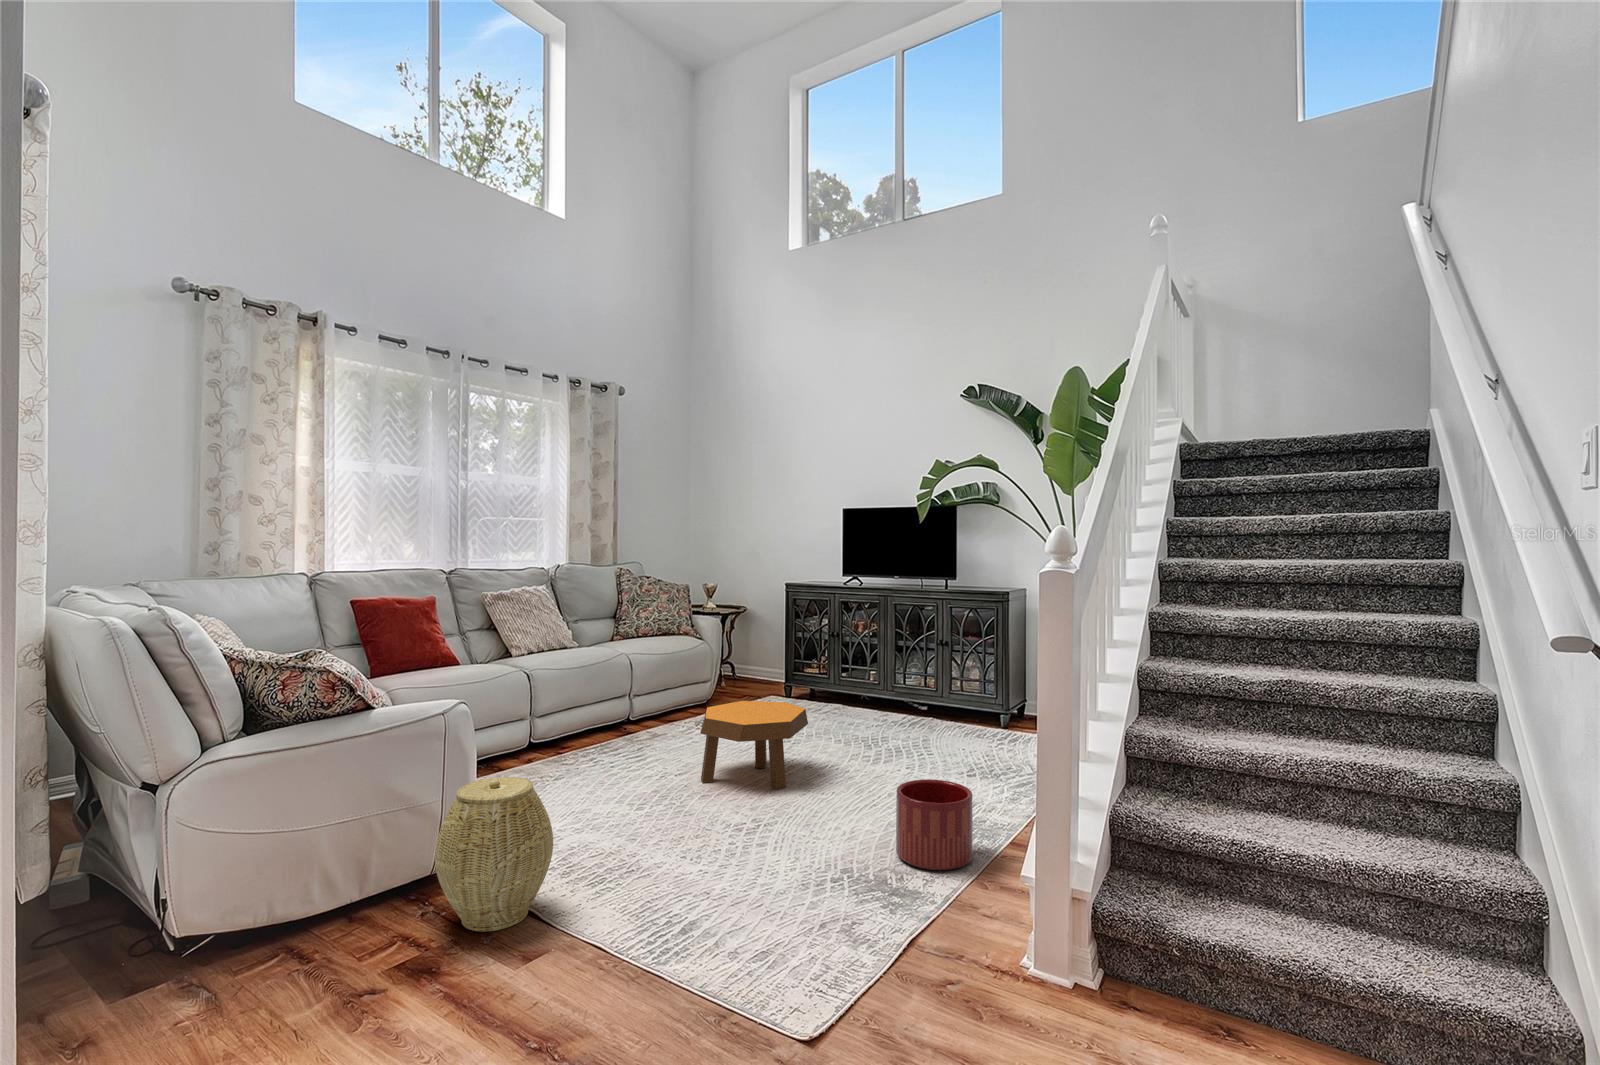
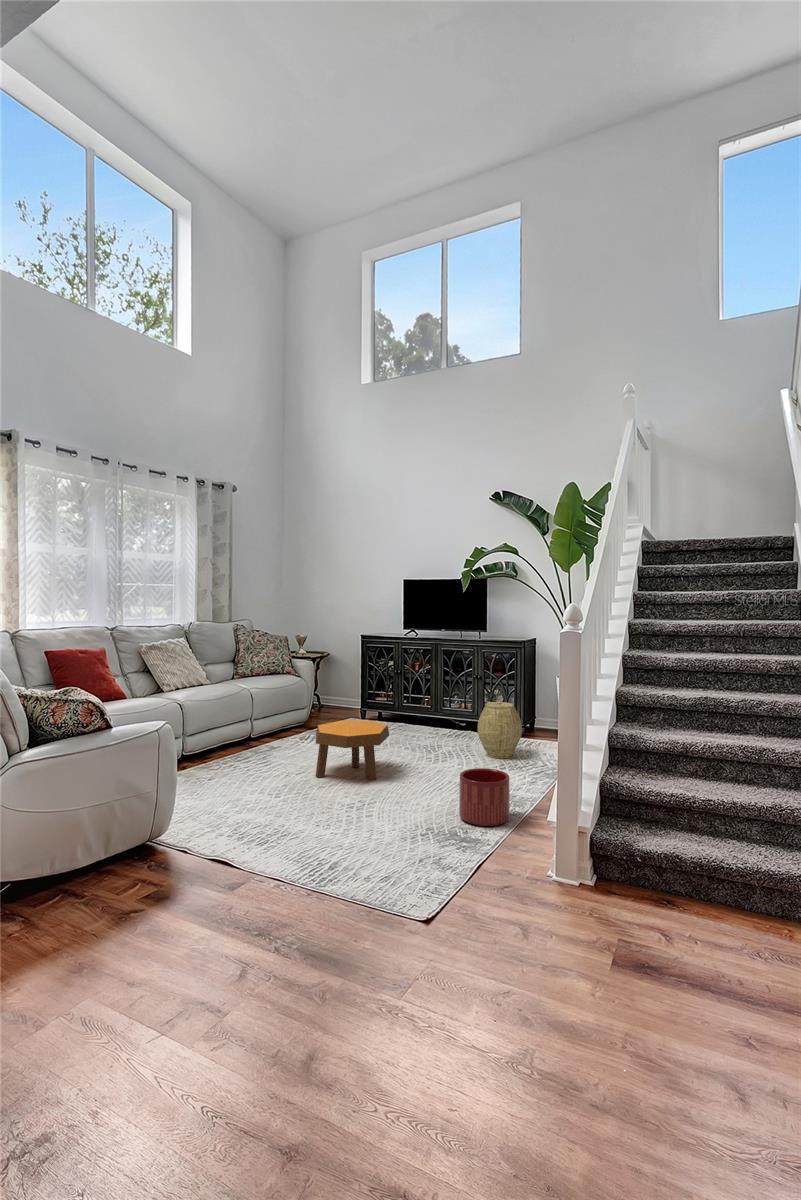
woven basket: present [435,777,553,932] -> present [478,701,522,759]

